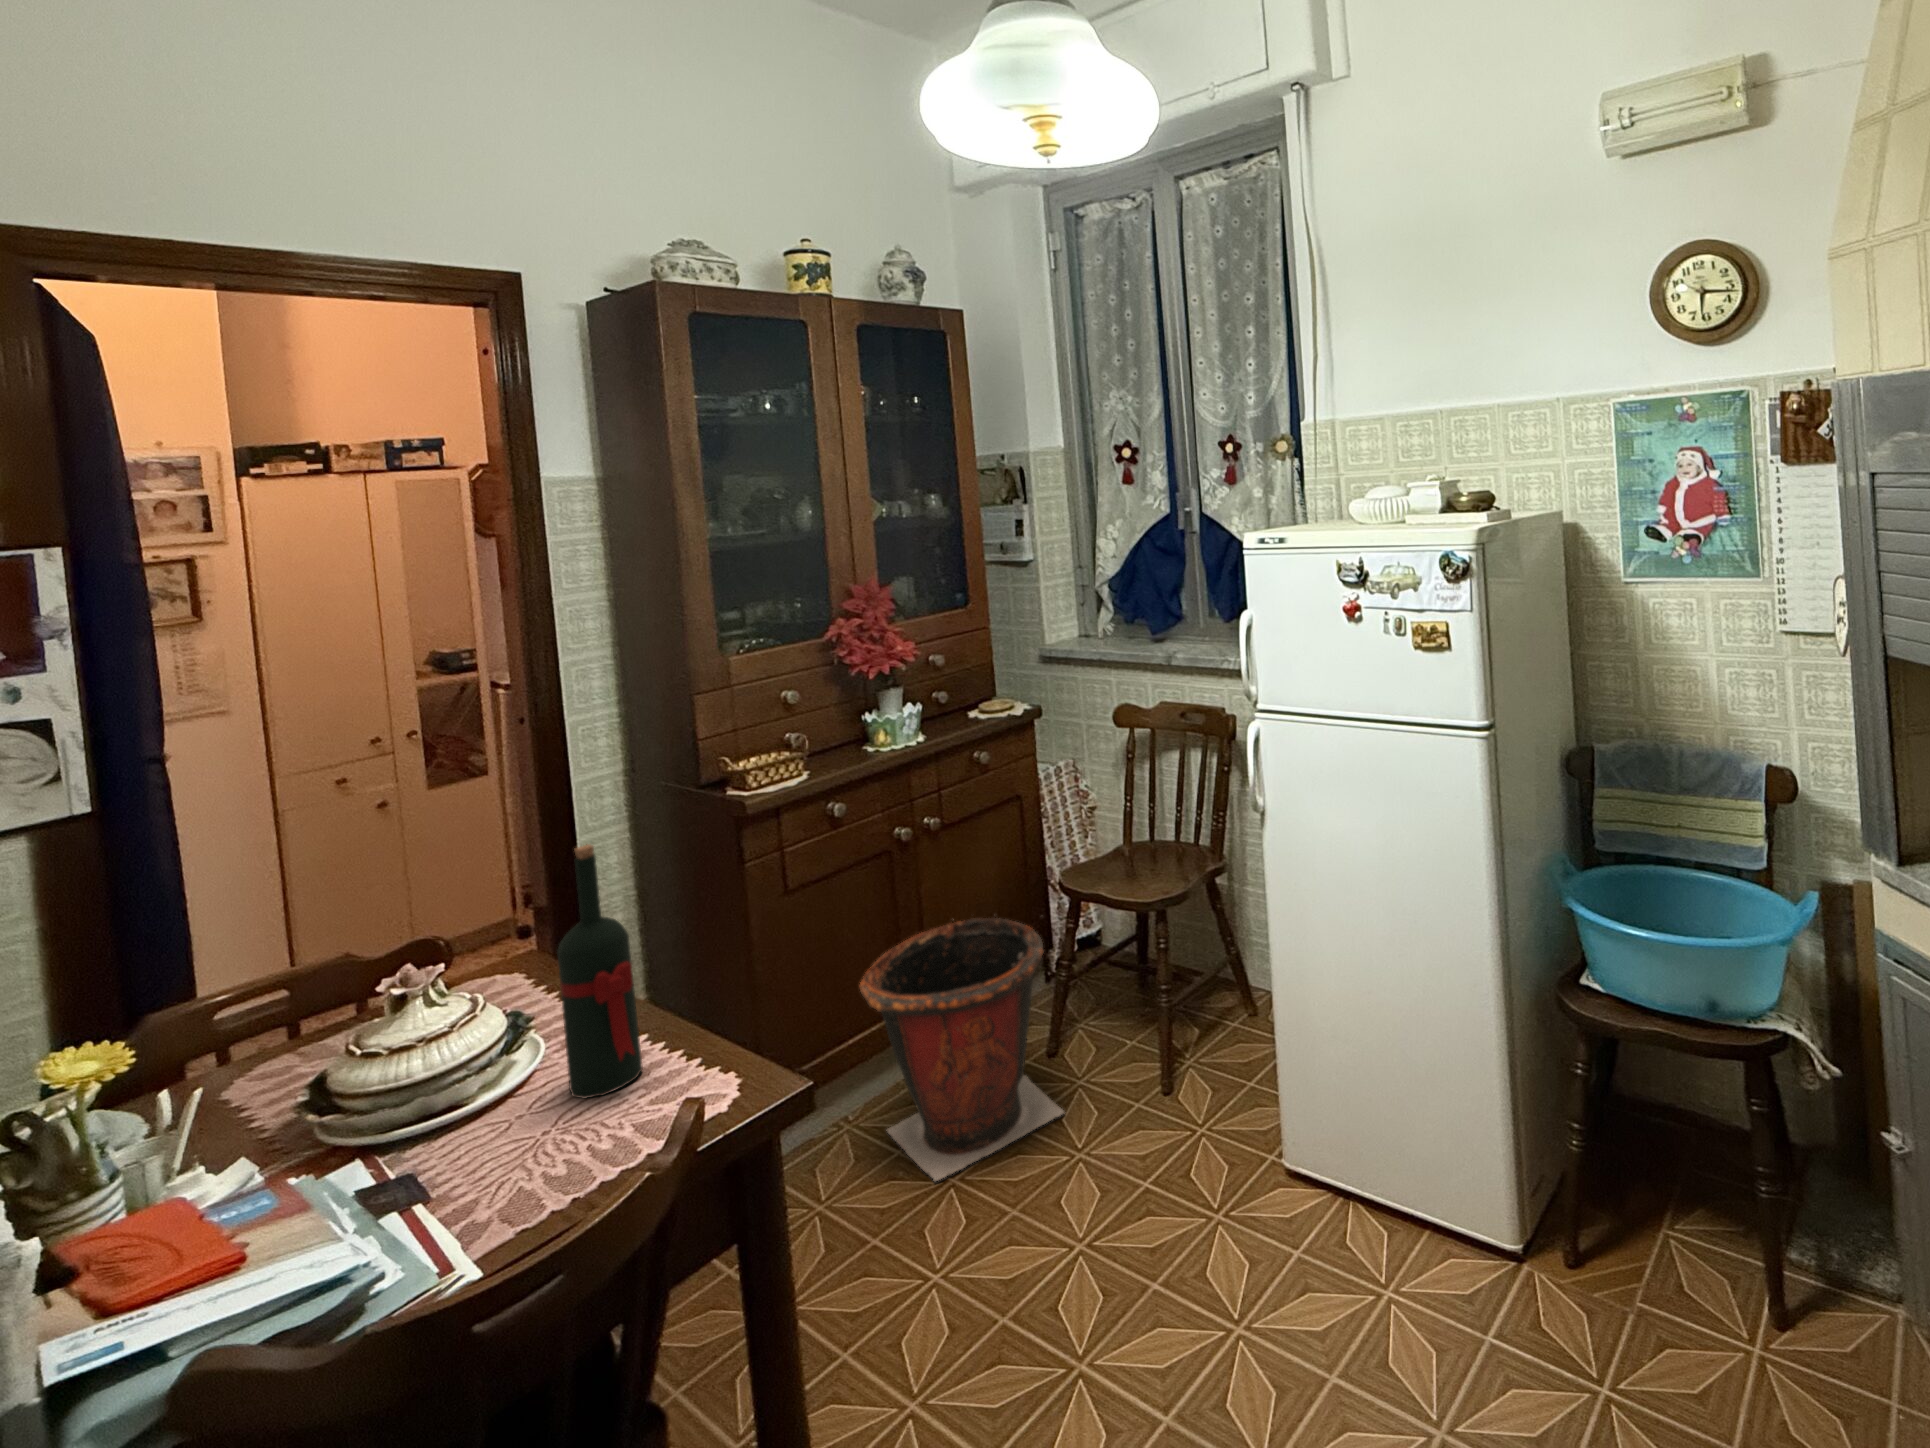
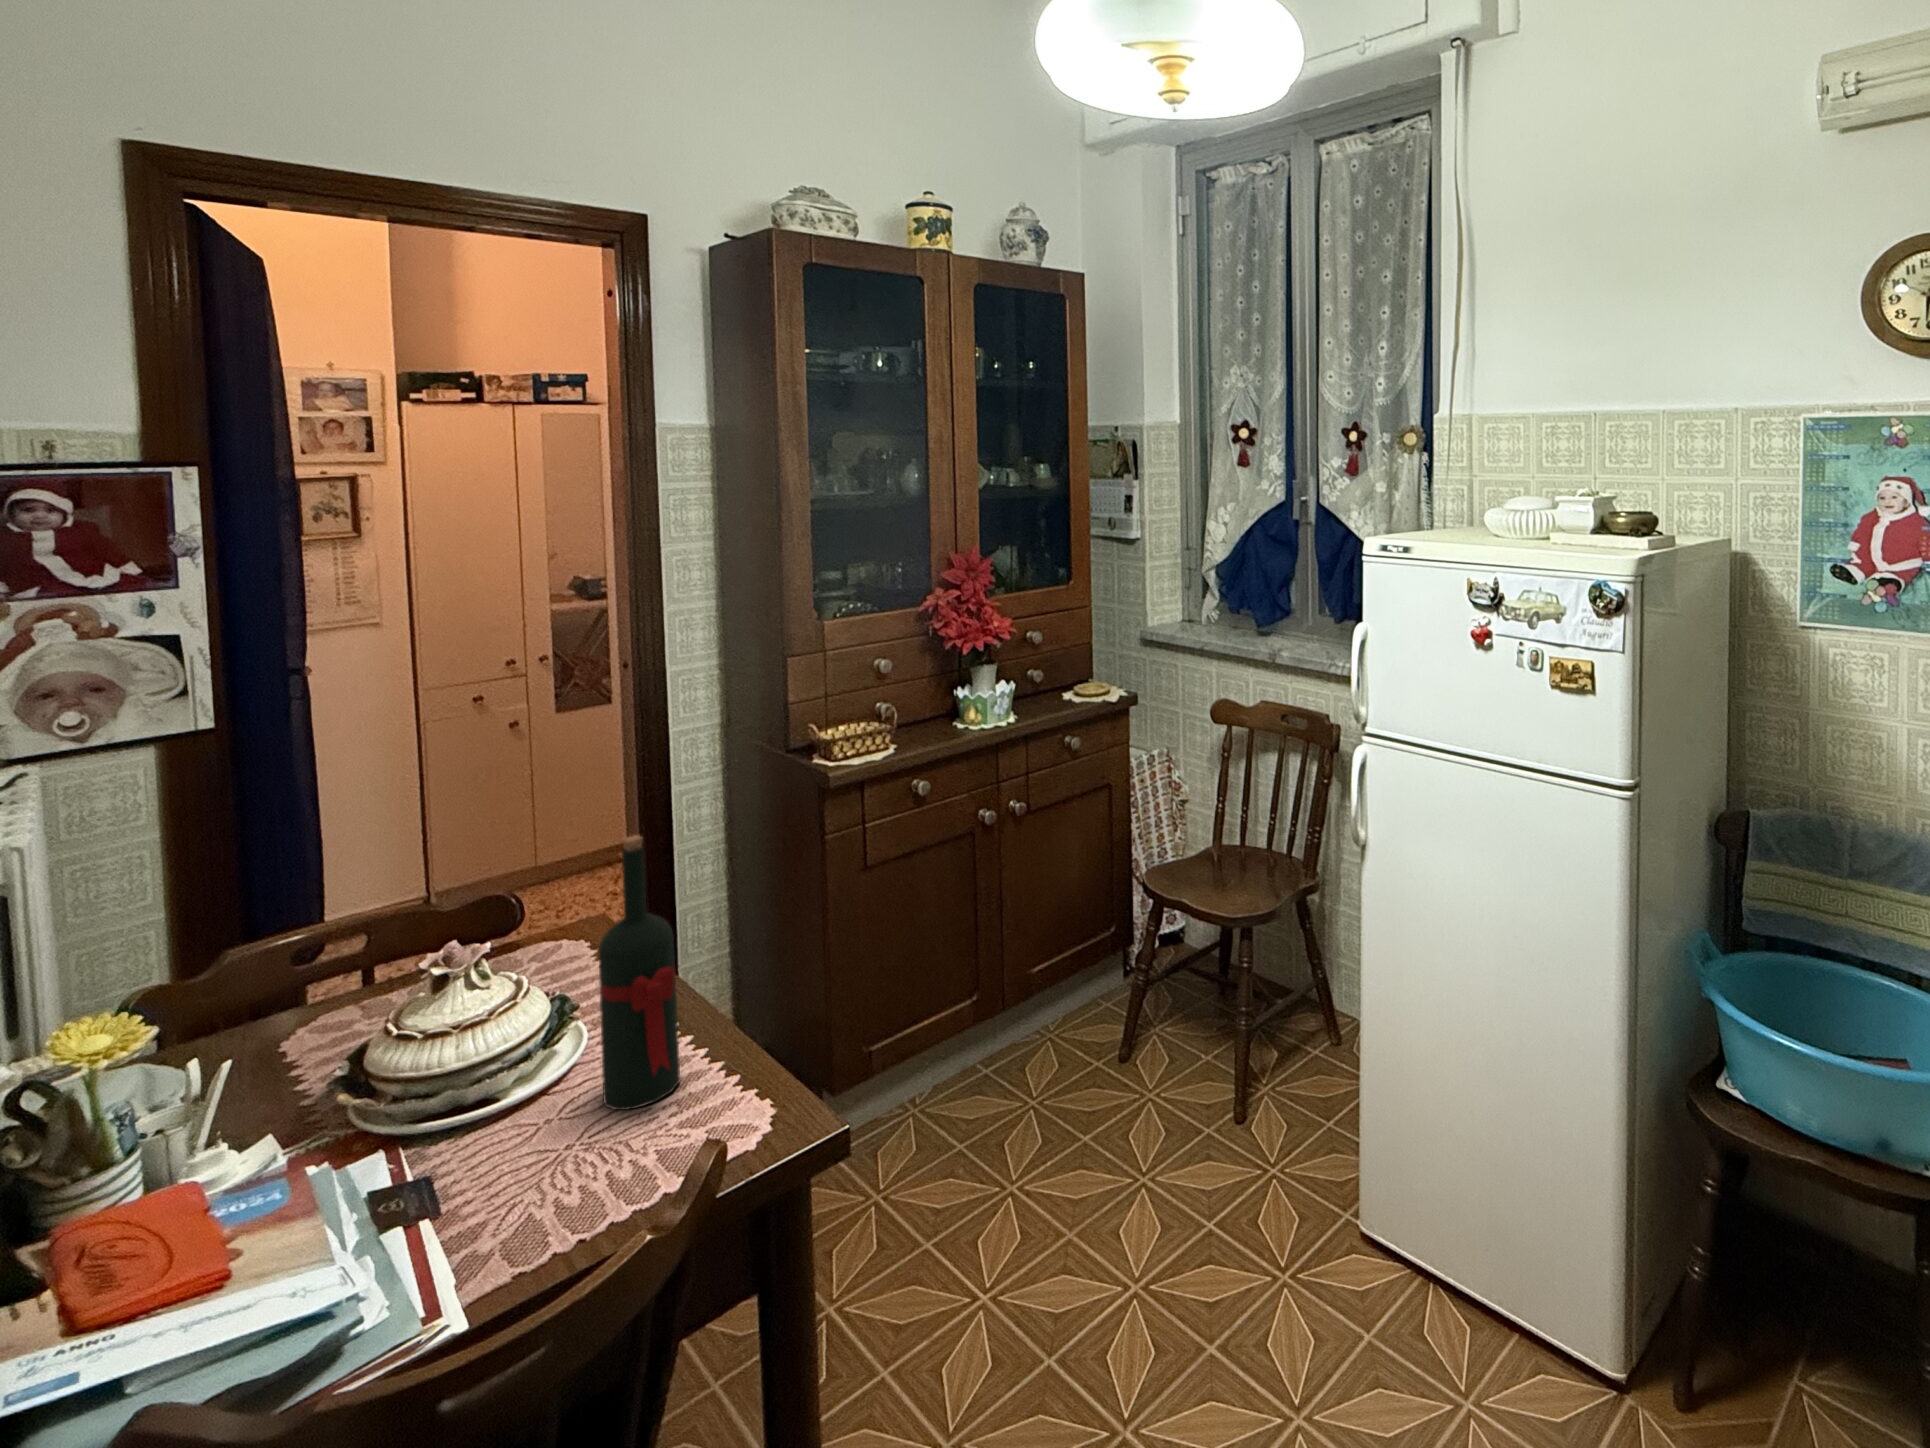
waste bin: present [860,918,1064,1181] -> none [934,905,1134,1185]

